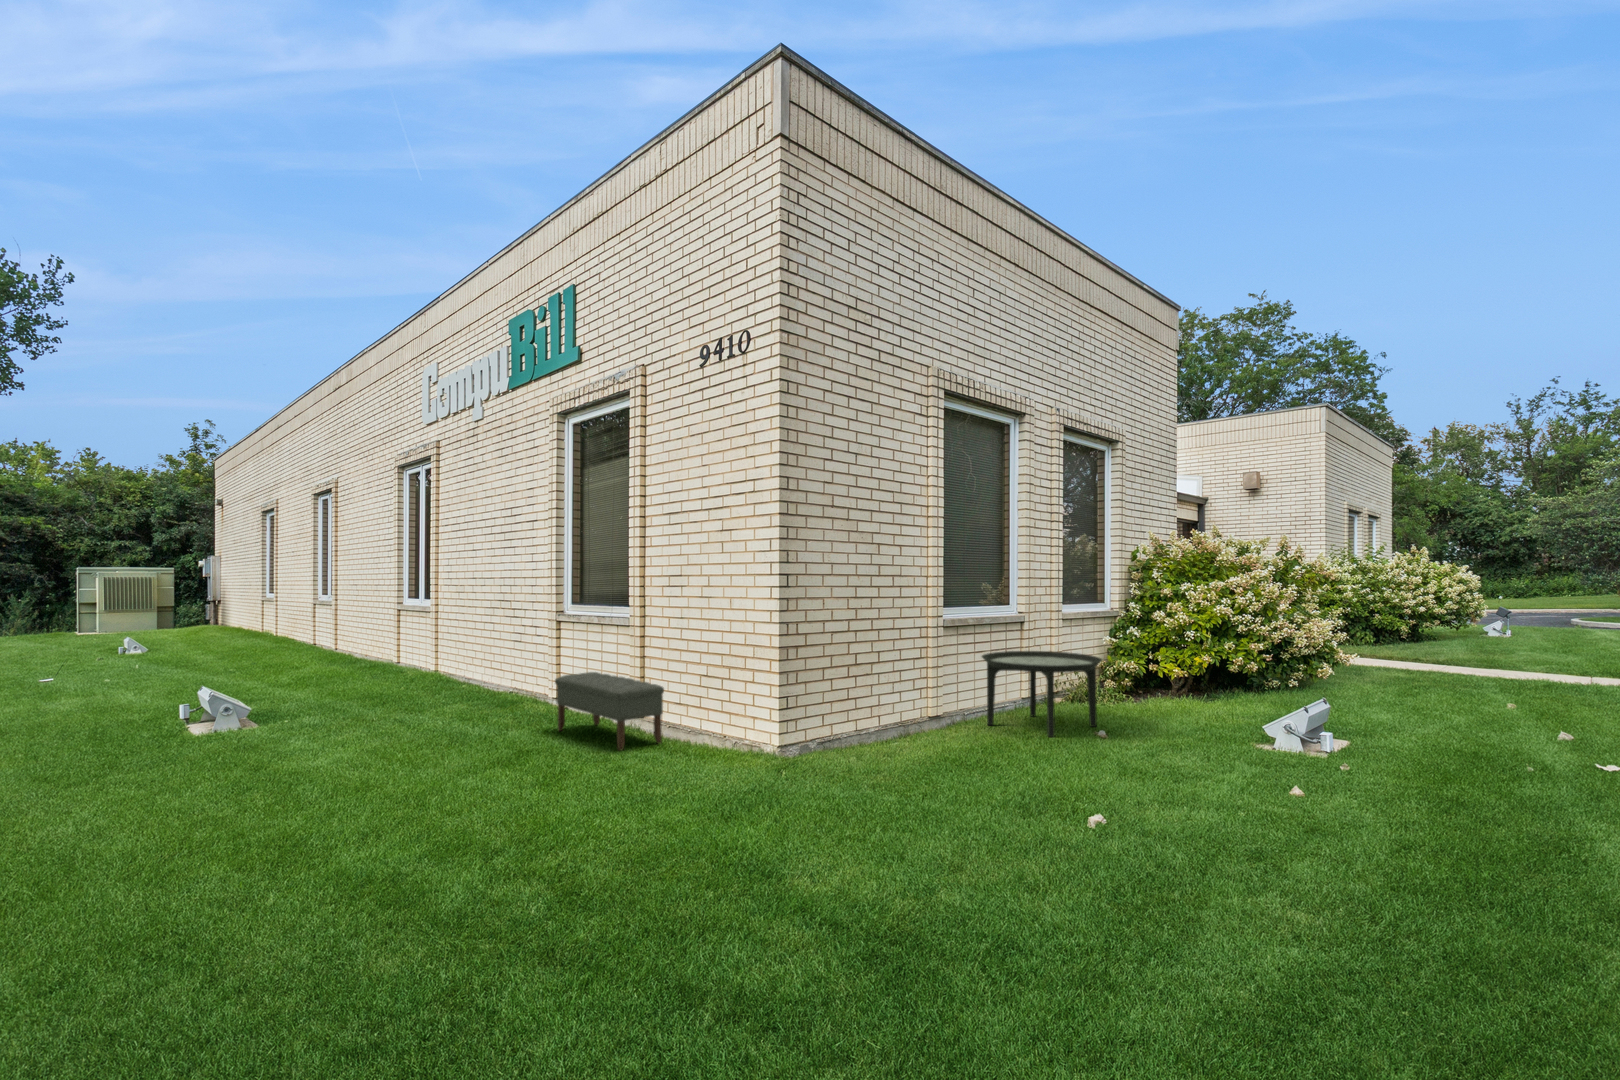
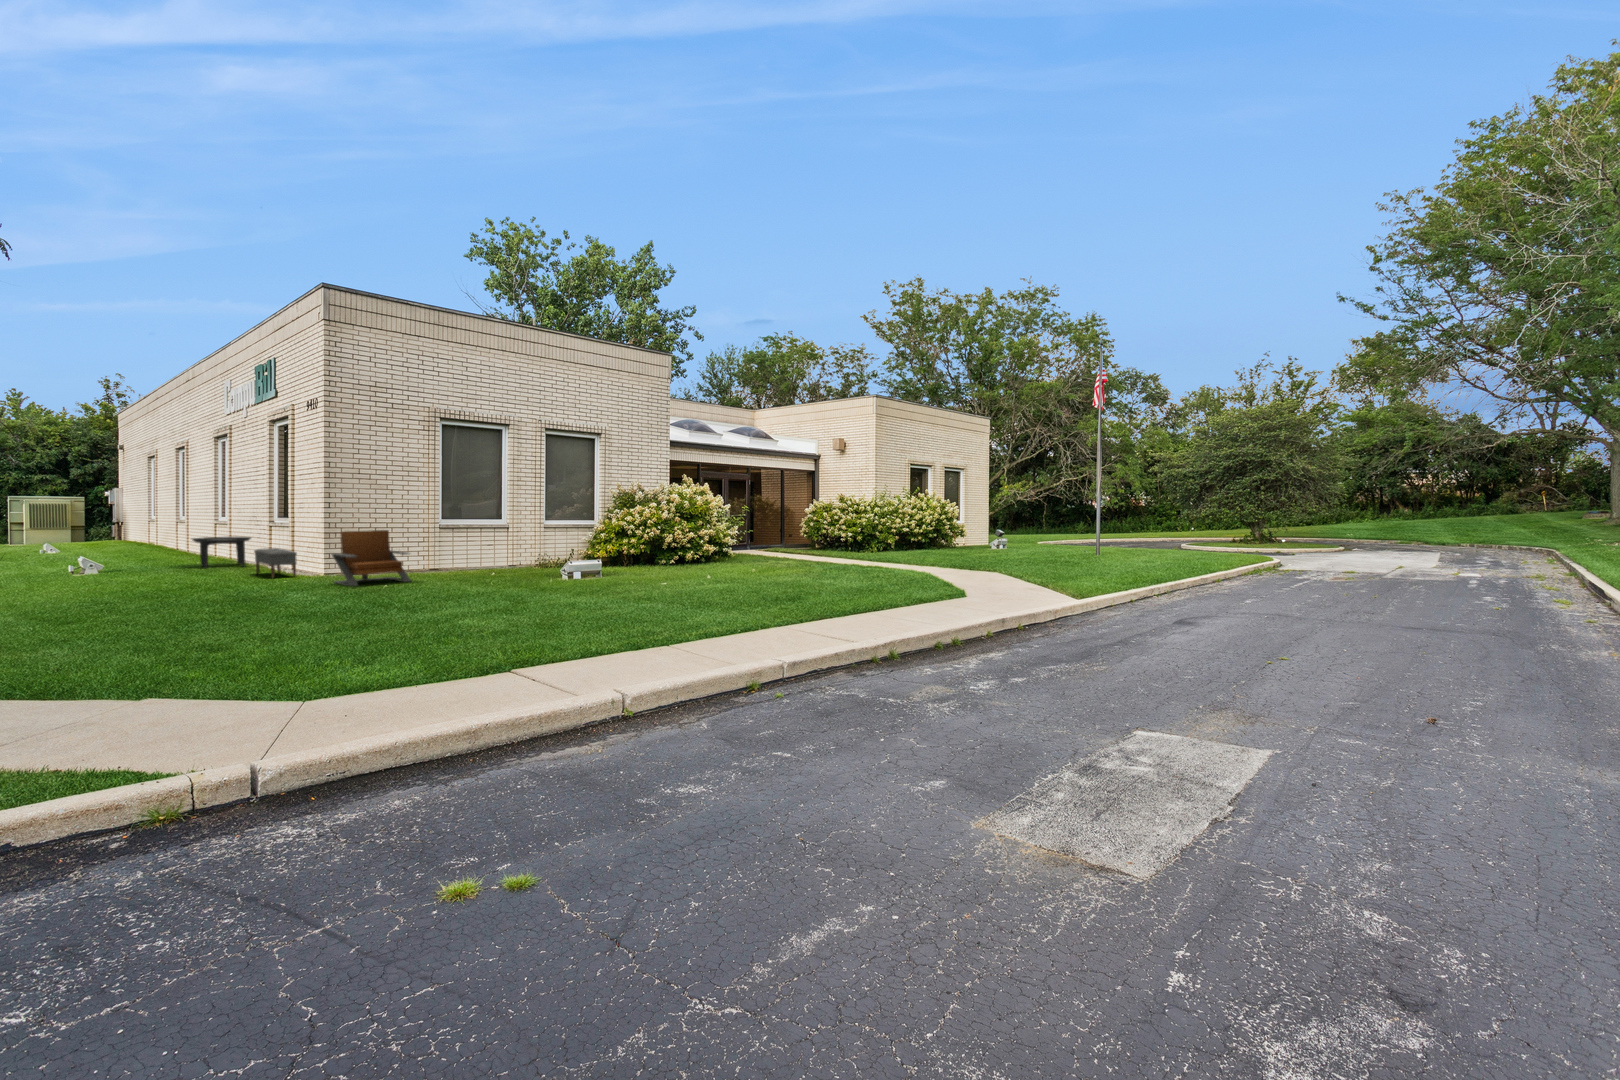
lounge chair: none [799,637,977,796] -> present [332,530,411,586]
round table: present [982,651,1102,737] -> present [192,537,251,569]

